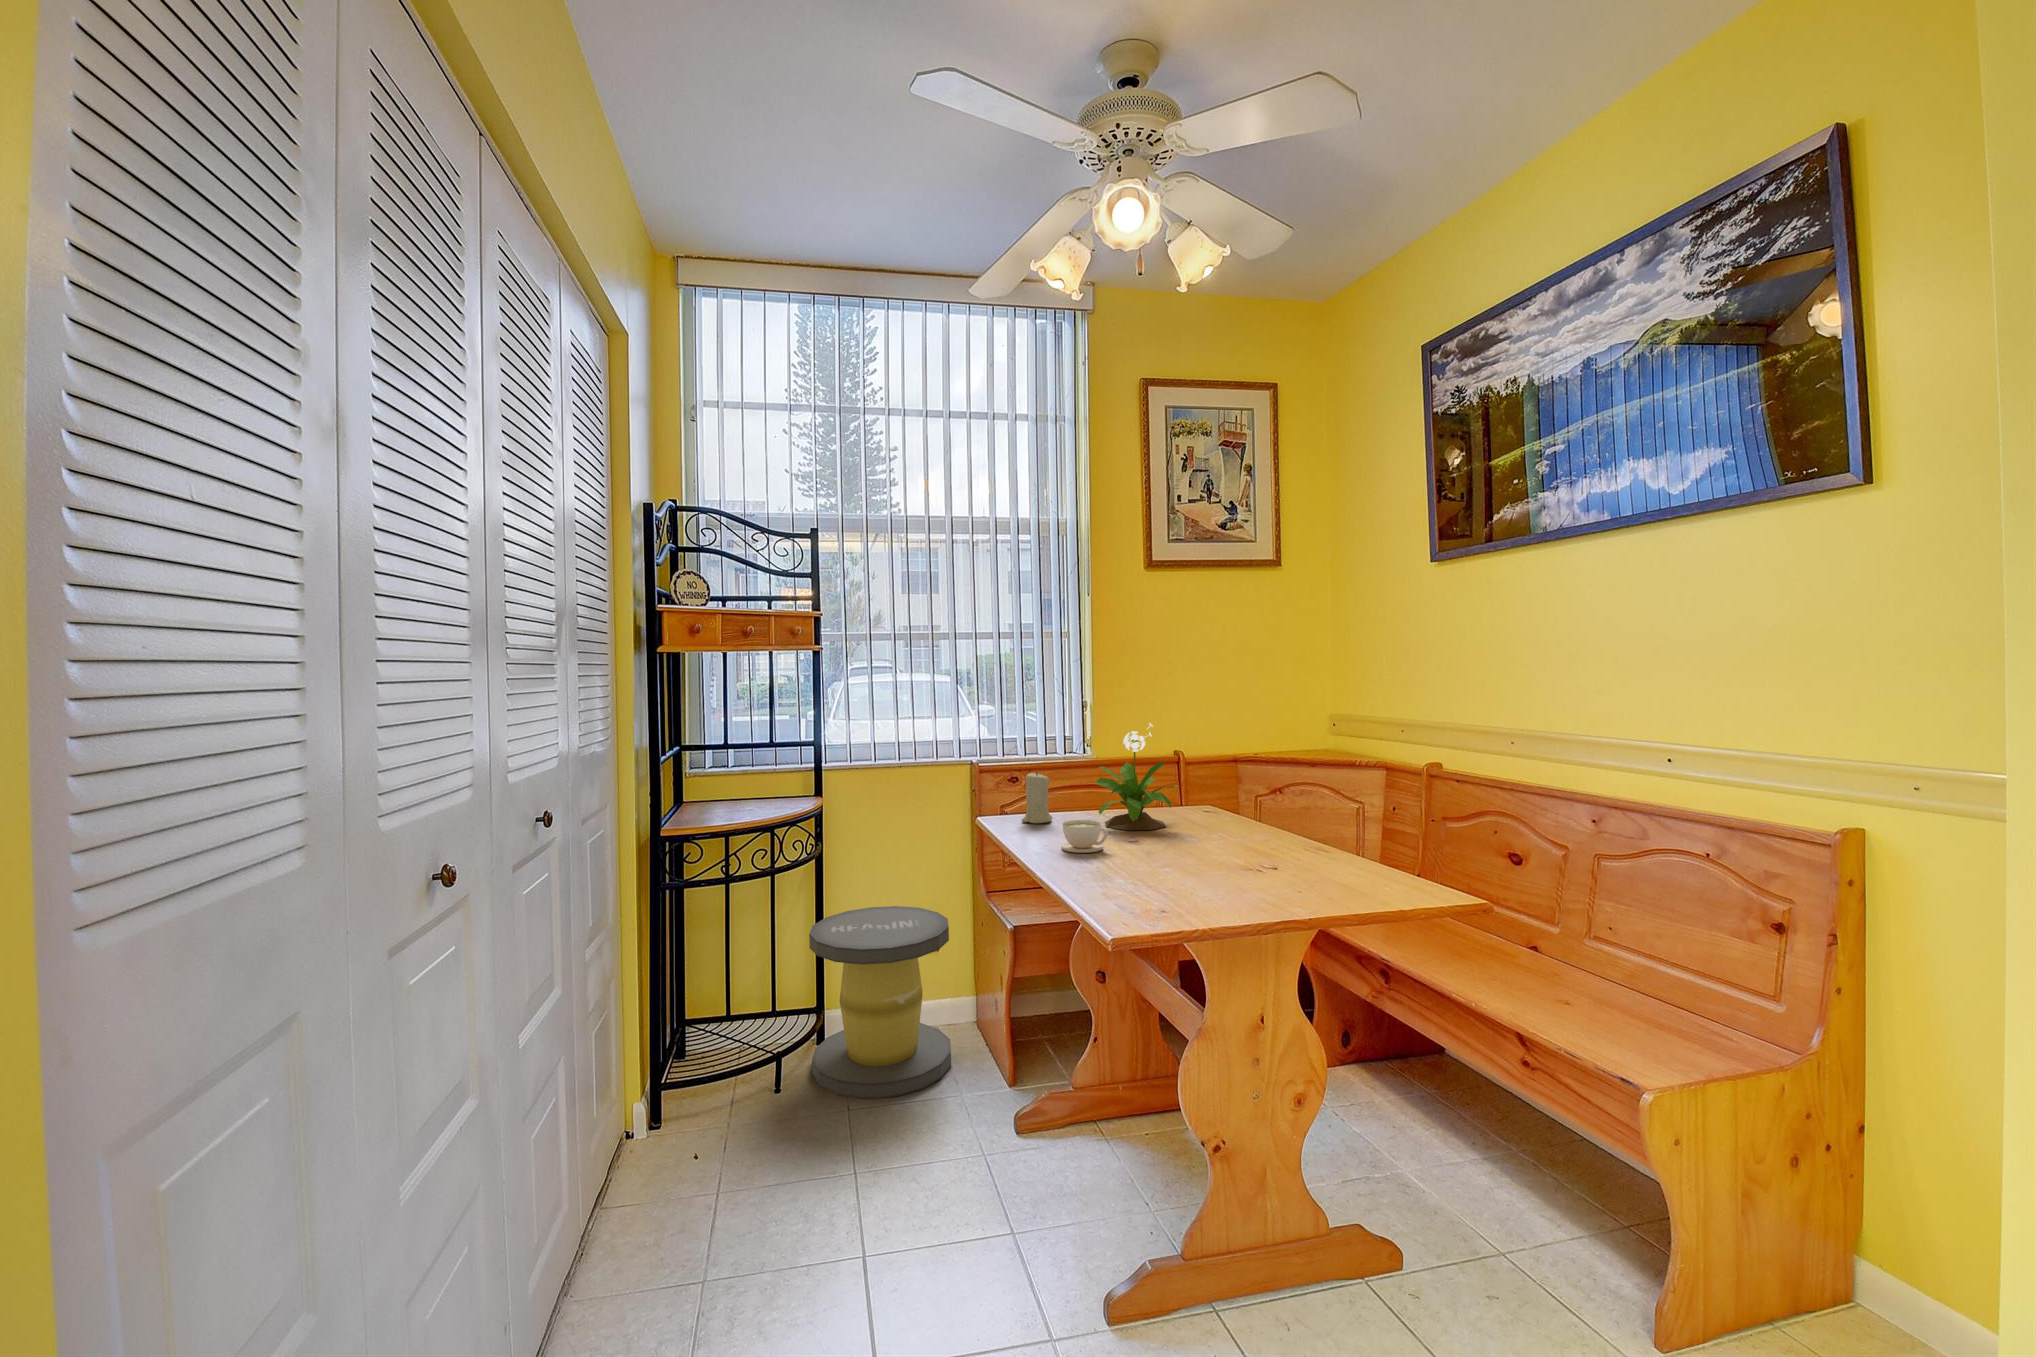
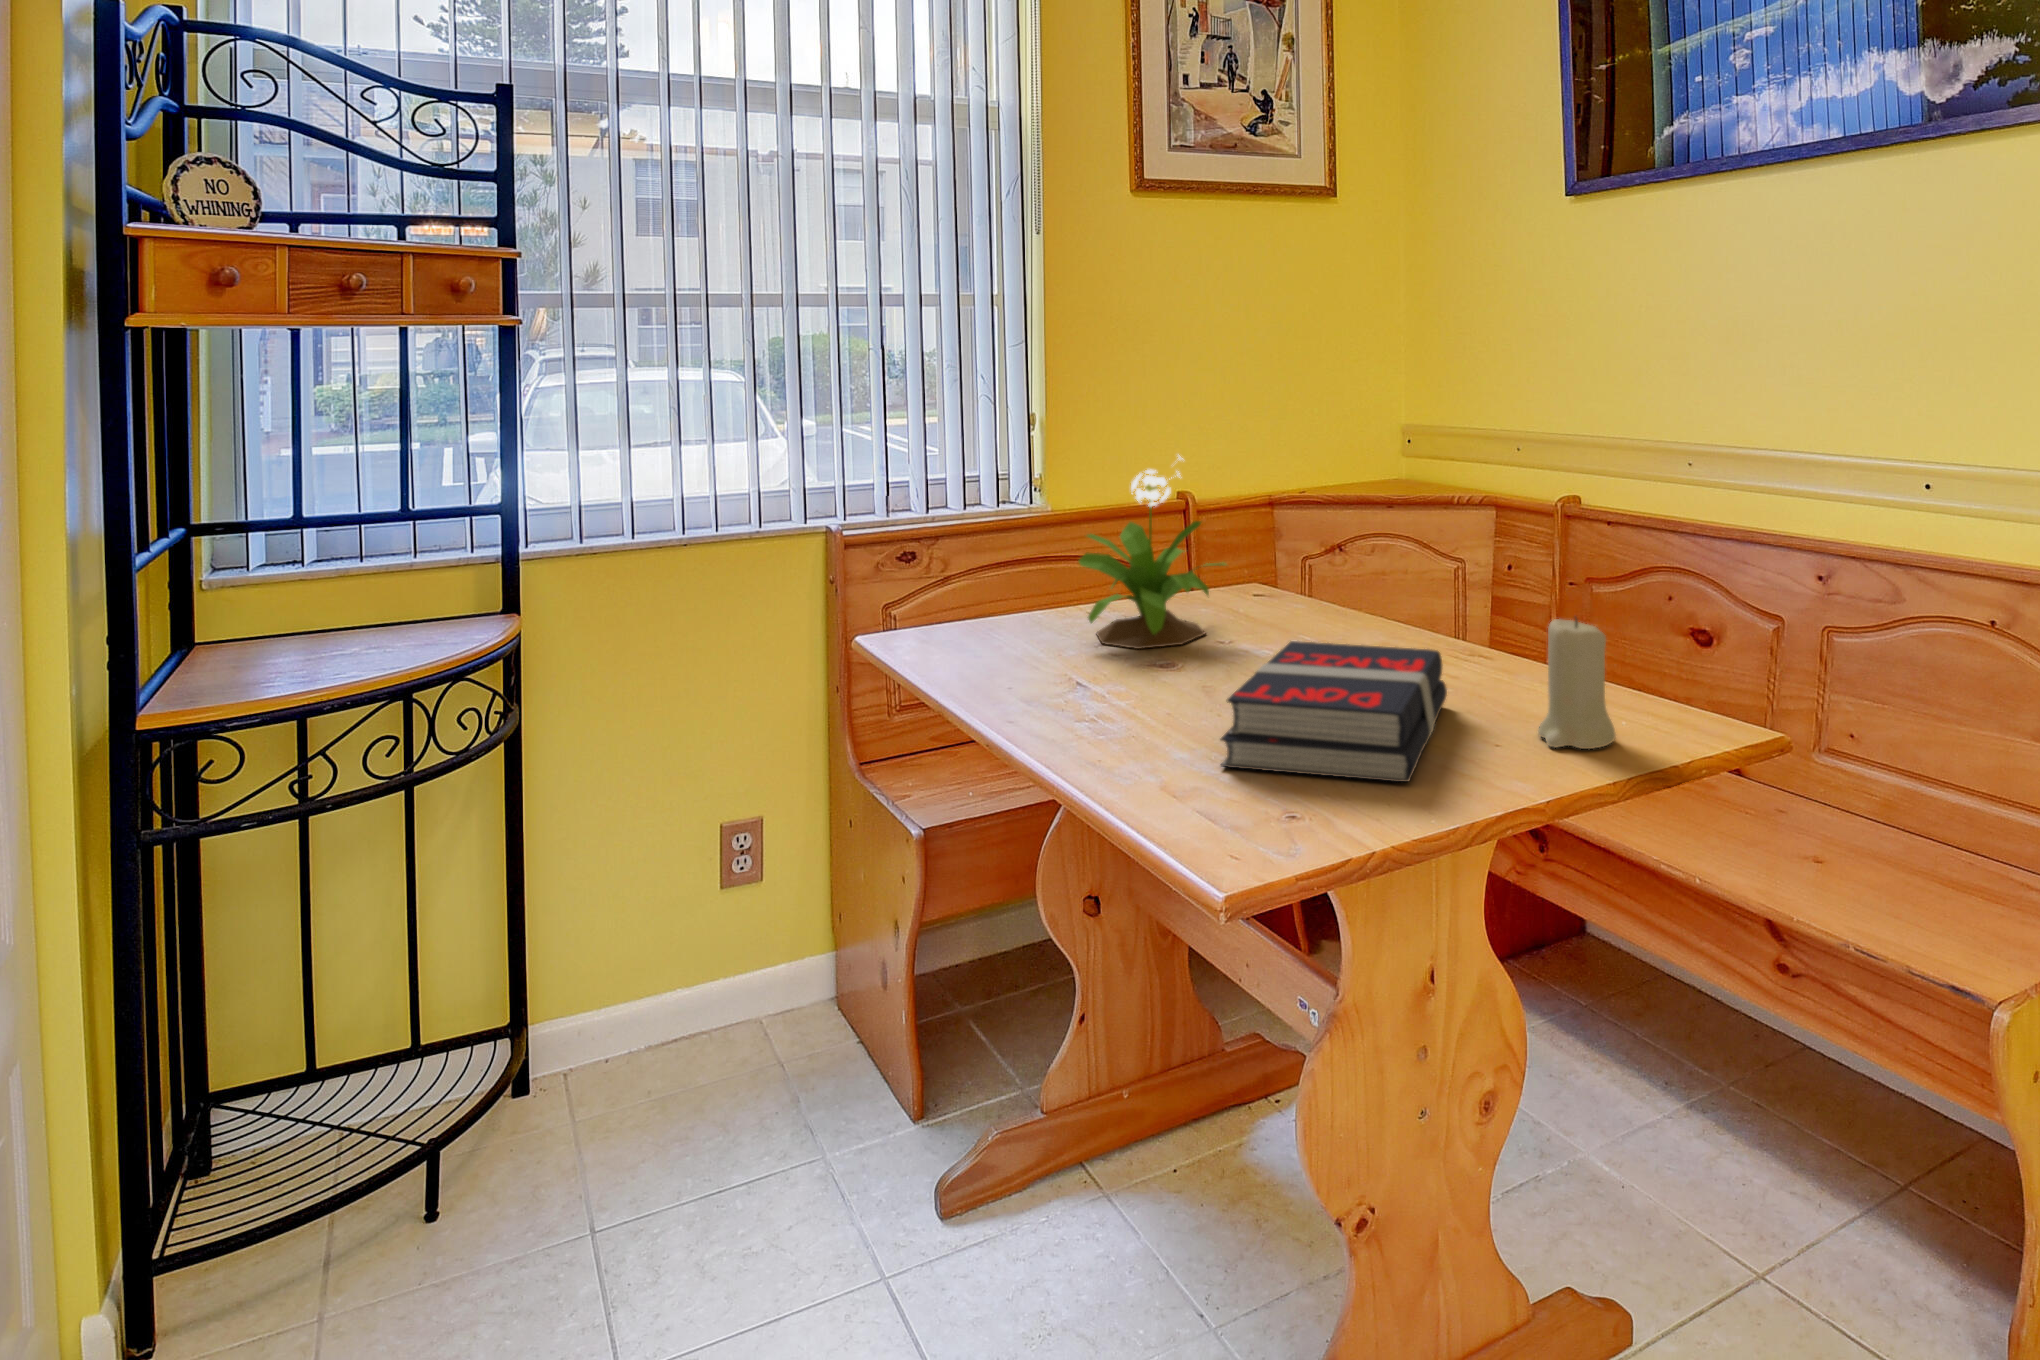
candle: present [1022,772,1052,823] -> present [1538,617,1616,749]
coffee cup: present [1062,820,1108,853] -> none [1031,646,1121,716]
book: none [1149,824,1289,890] -> present [1221,641,1447,782]
stool: present [809,906,951,1099] -> none [473,811,797,1244]

